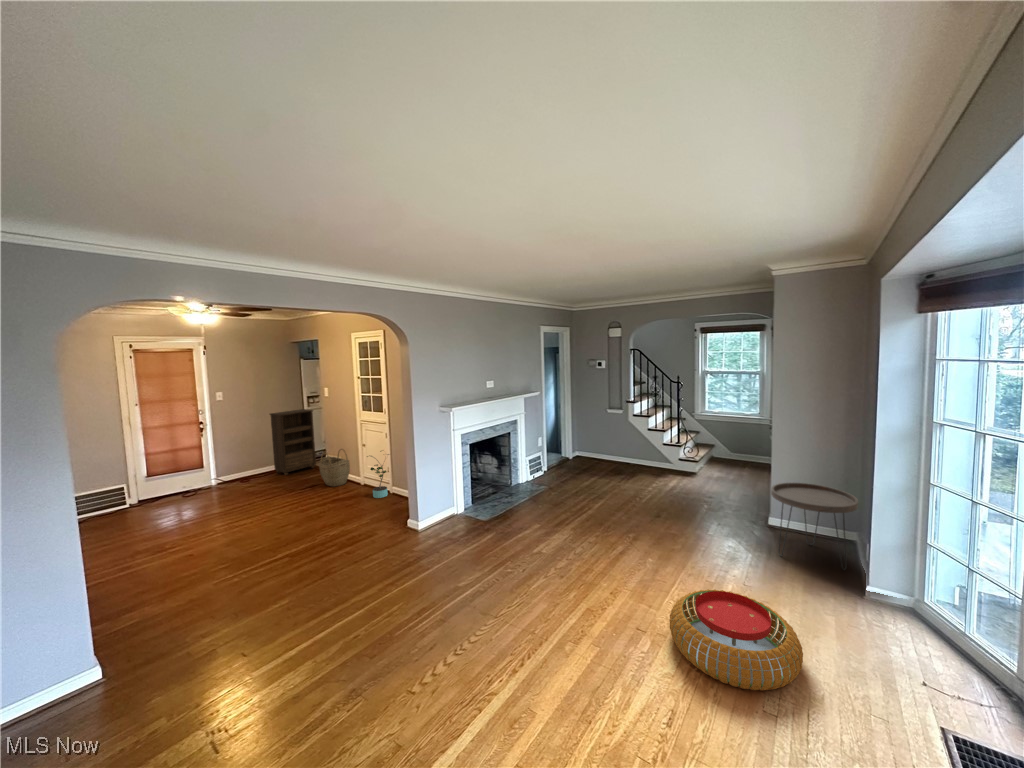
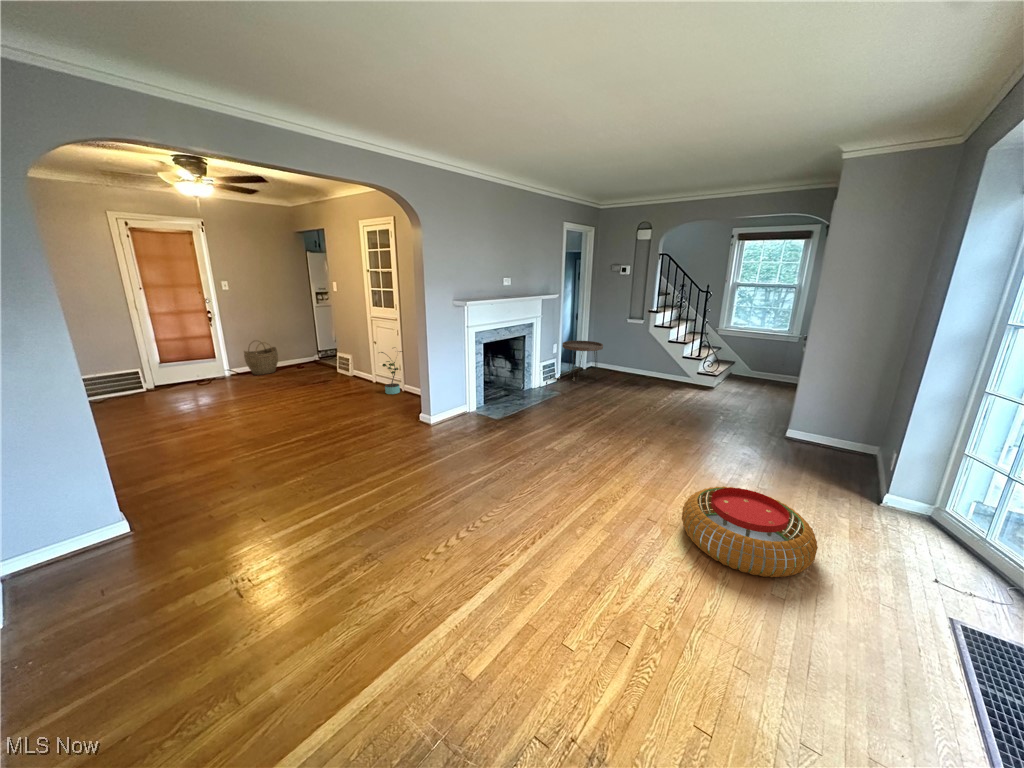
bookshelf: present [270,409,316,475] -> none [278,305,328,370]
woven basket: present [319,449,350,487] -> present [244,341,278,375]
side table: present [771,482,858,570] -> present [562,341,603,384]

